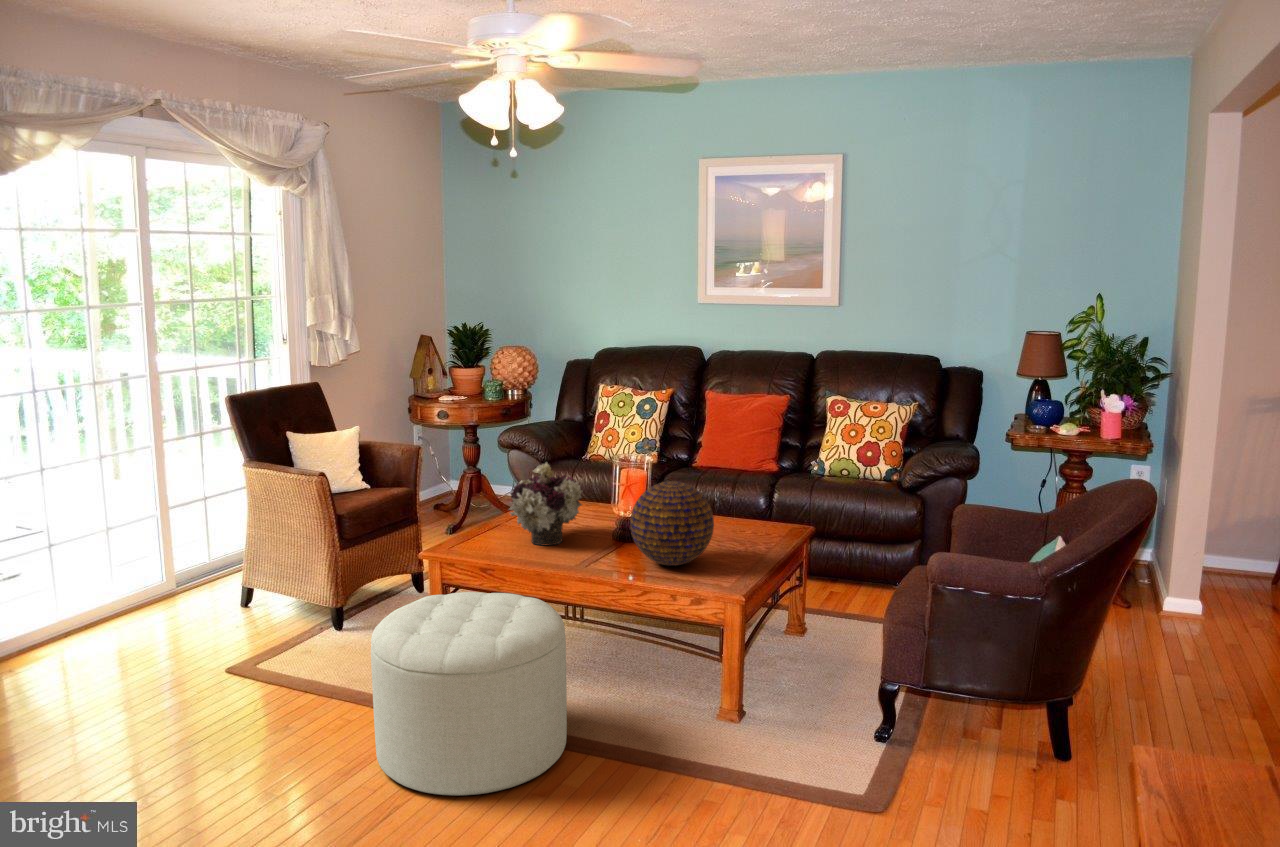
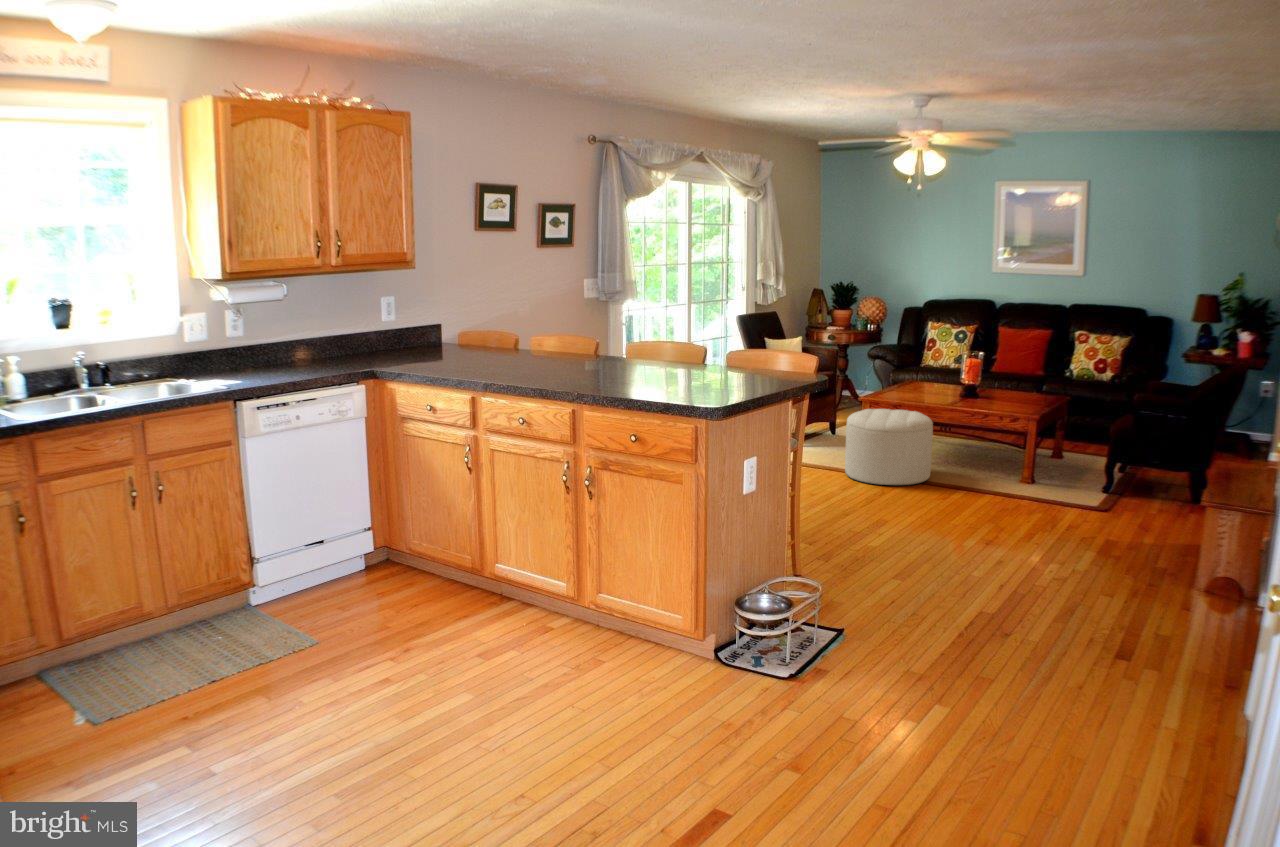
flower arrangement: present [509,463,582,545] -> none [898,355,935,396]
decorative orb: present [630,481,714,566] -> none [961,363,1003,404]

